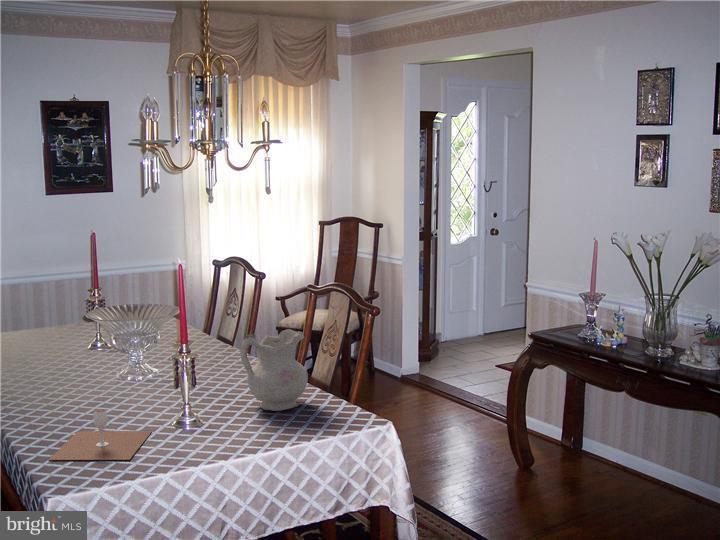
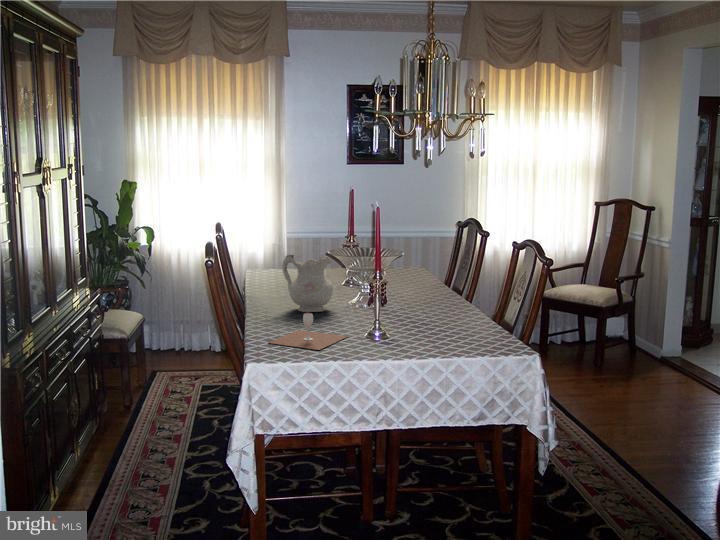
ceramic pitcher: present [240,329,308,411] -> present [282,255,333,312]

